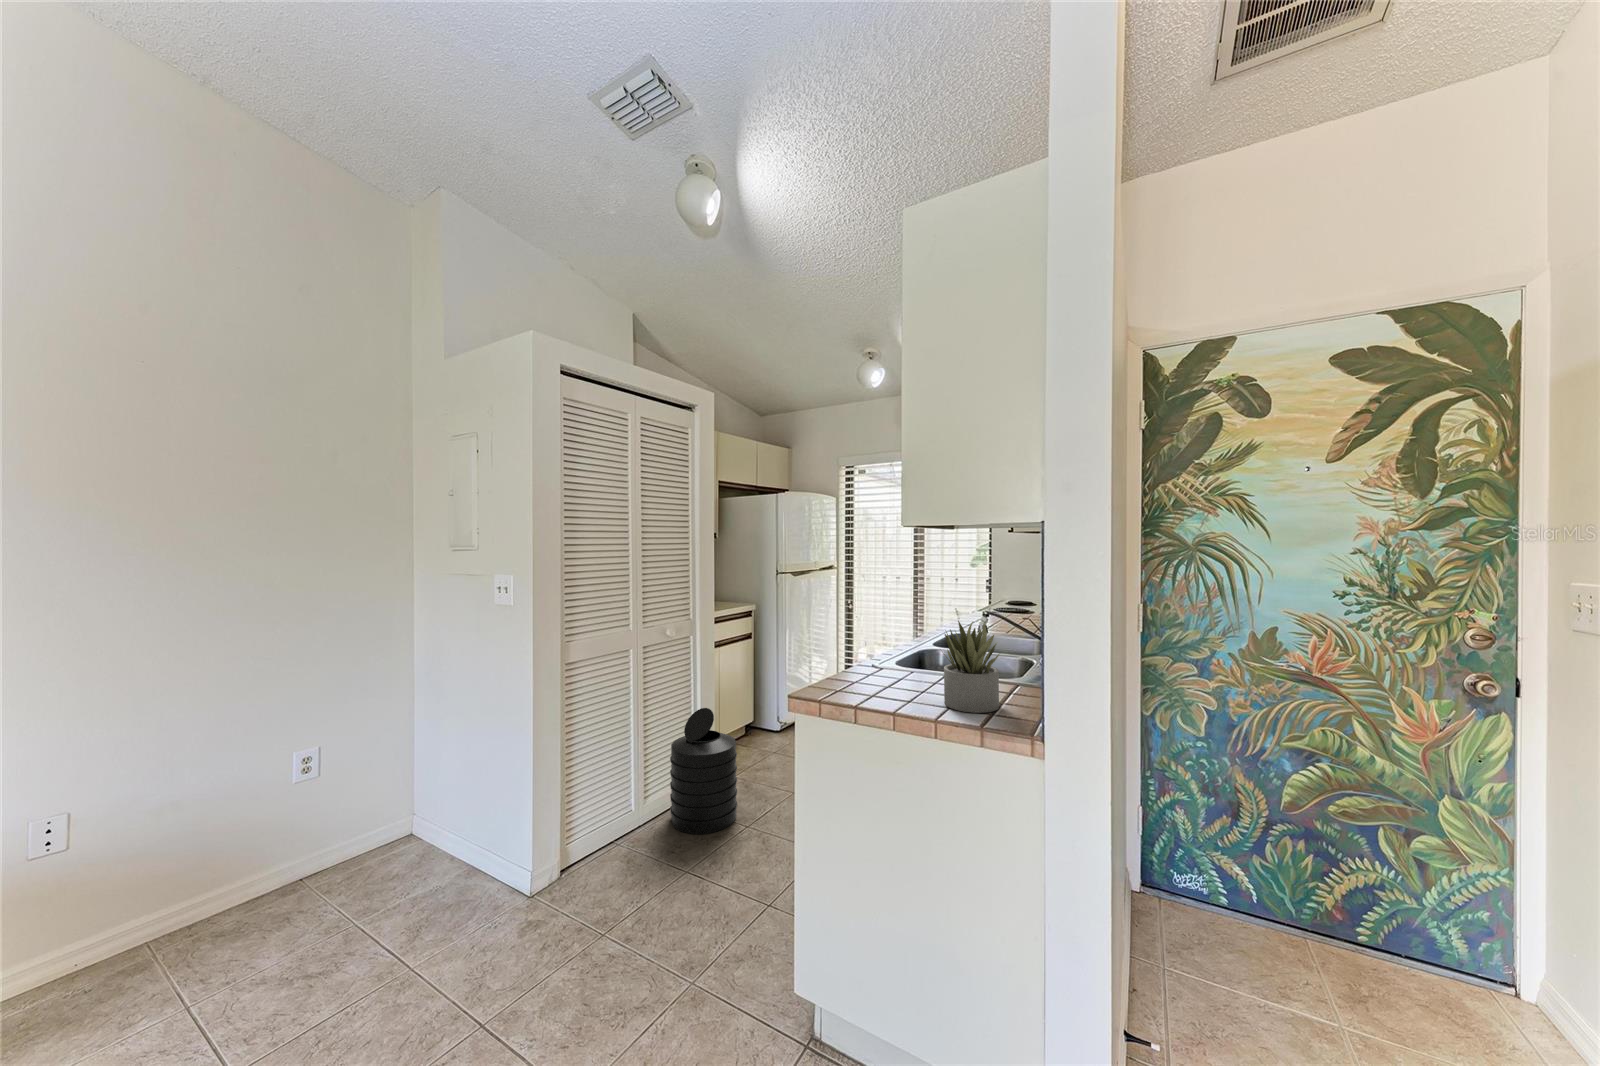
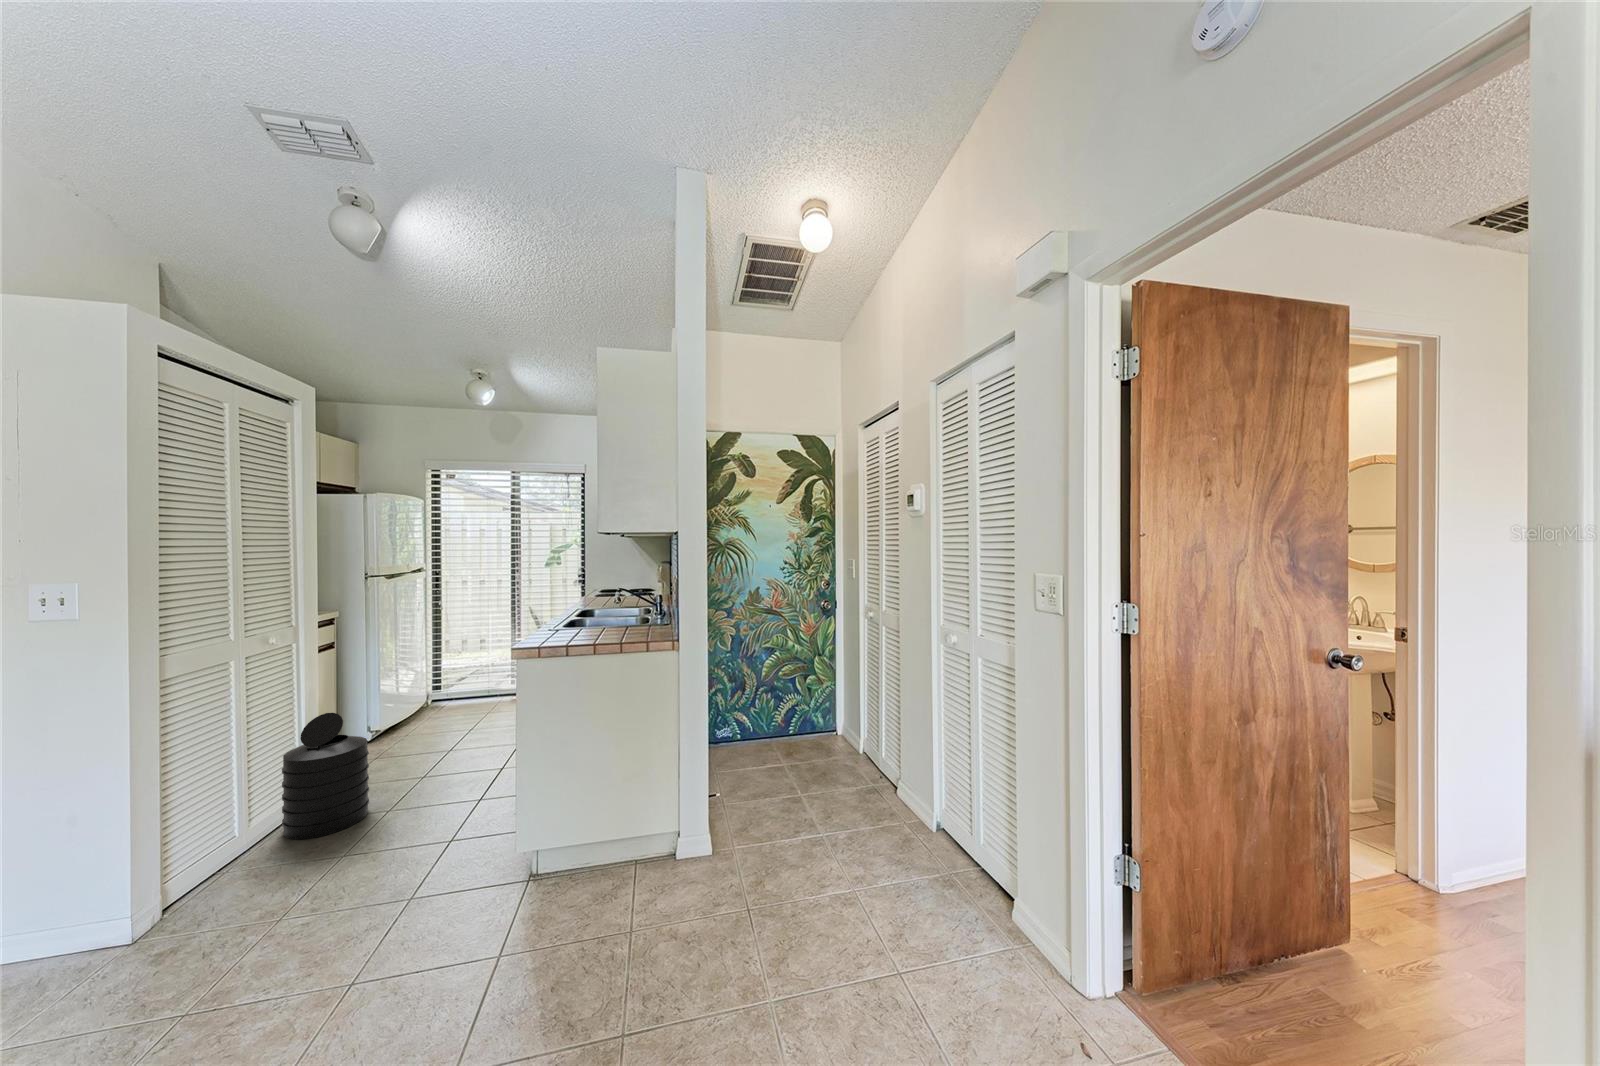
succulent plant: present [944,621,1000,713] -> none [616,589,651,640]

